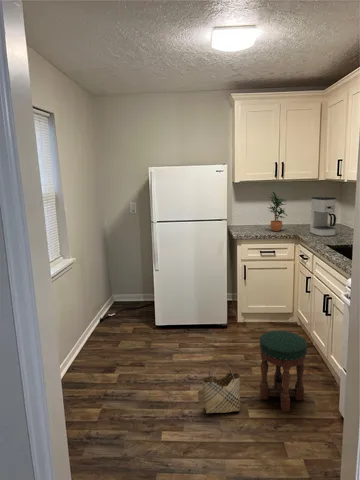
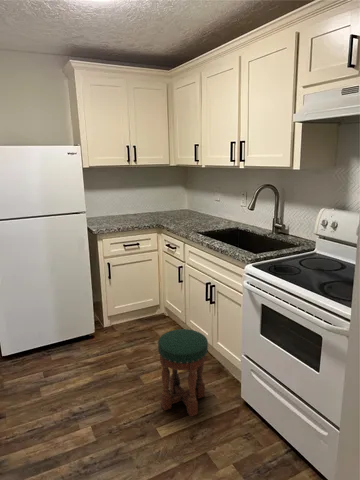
potted plant: present [269,192,287,231] -> none [122,178,146,221]
coffee maker: present [310,197,336,236] -> none [169,183,194,223]
woven basket: present [202,355,240,413] -> none [103,376,149,453]

